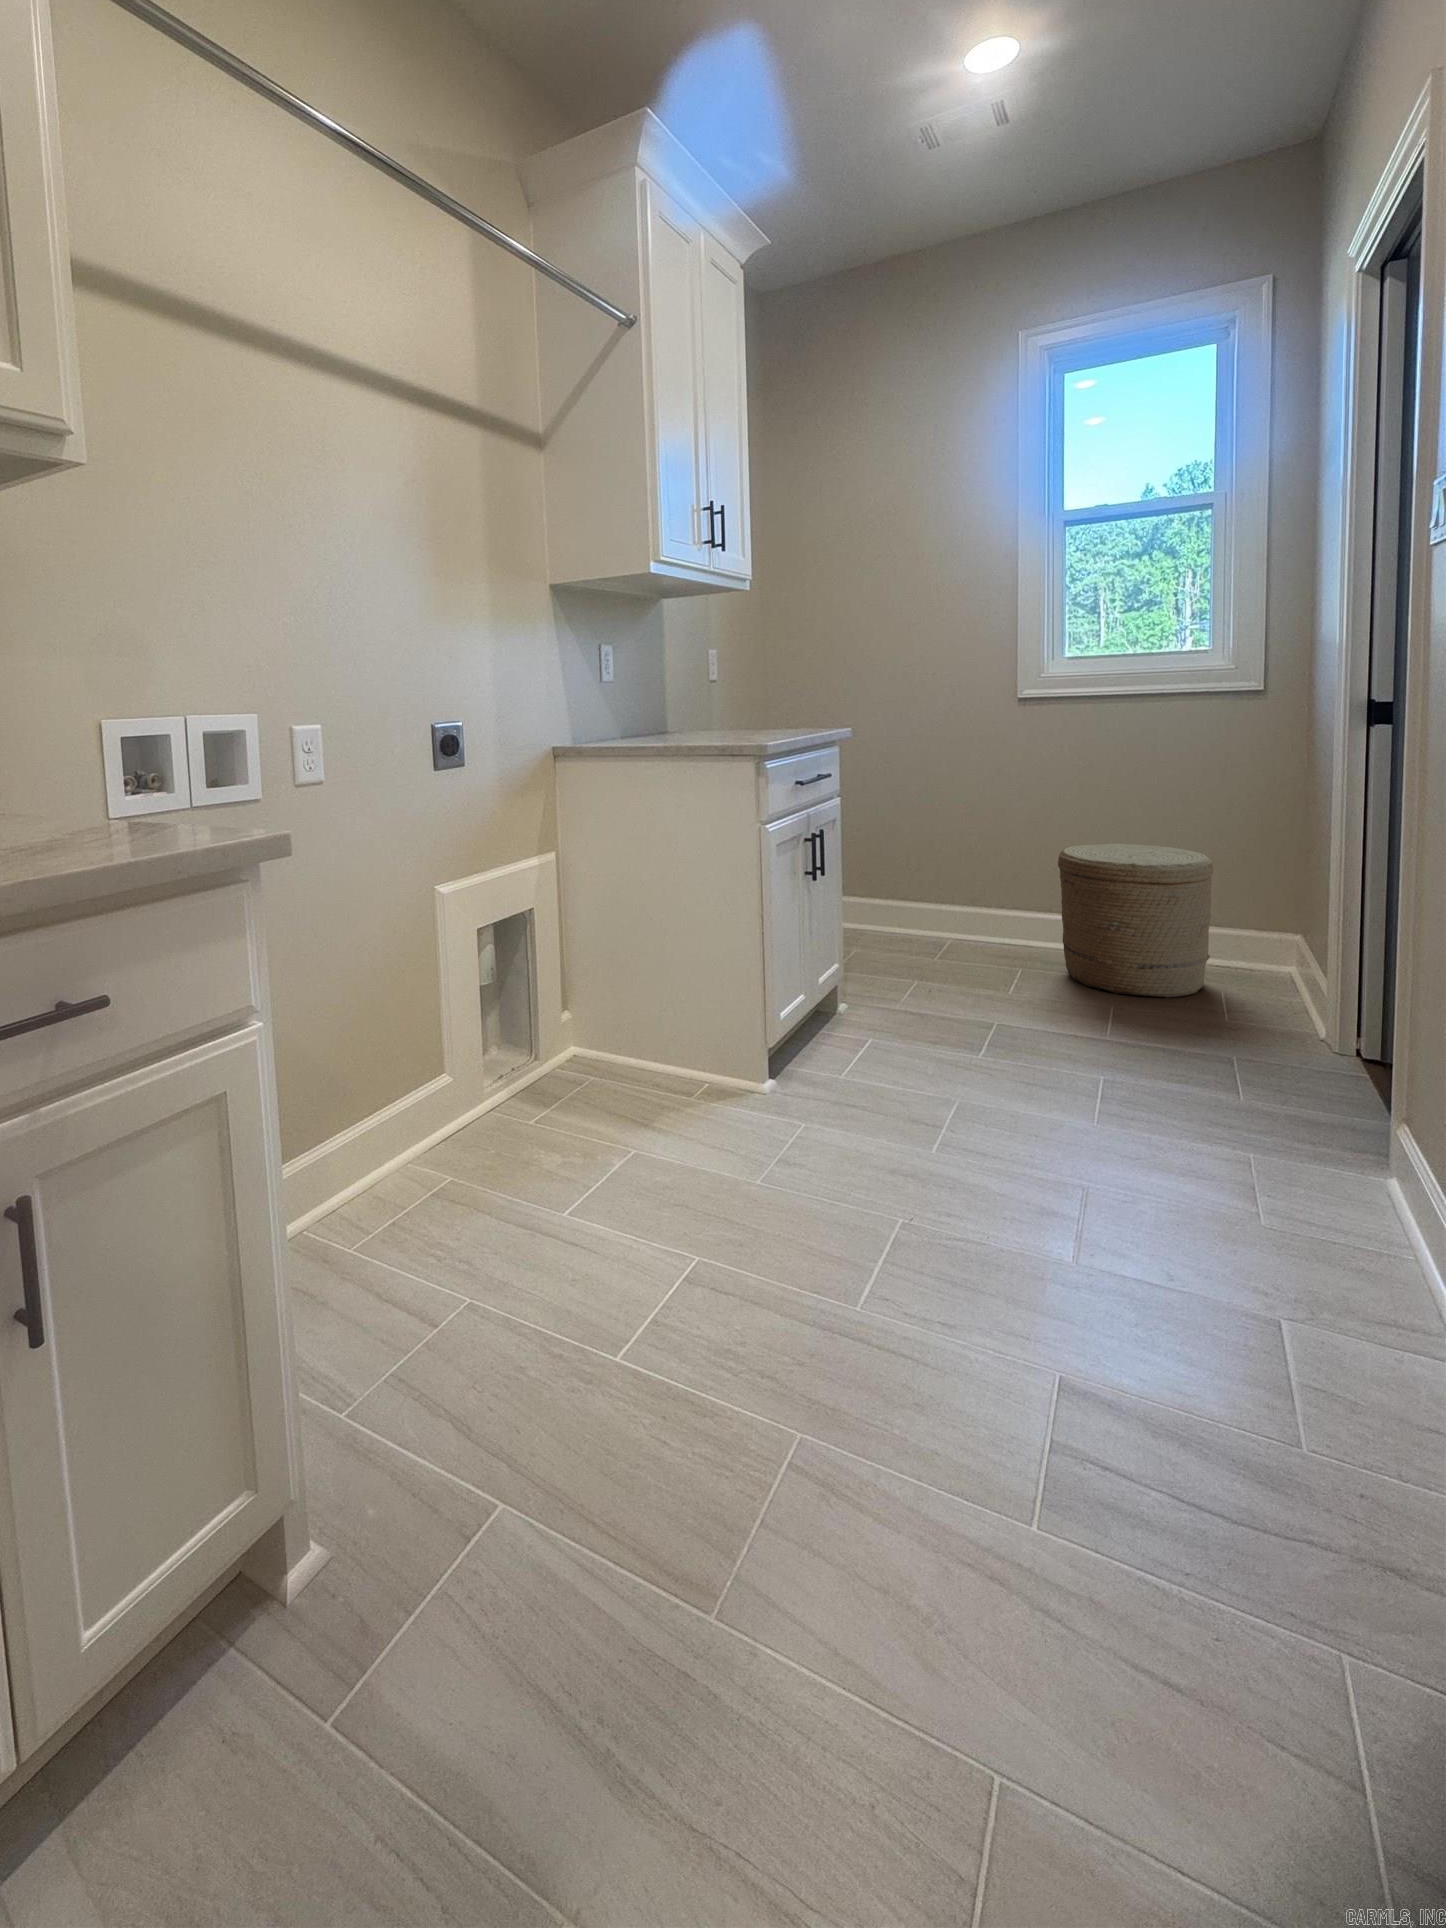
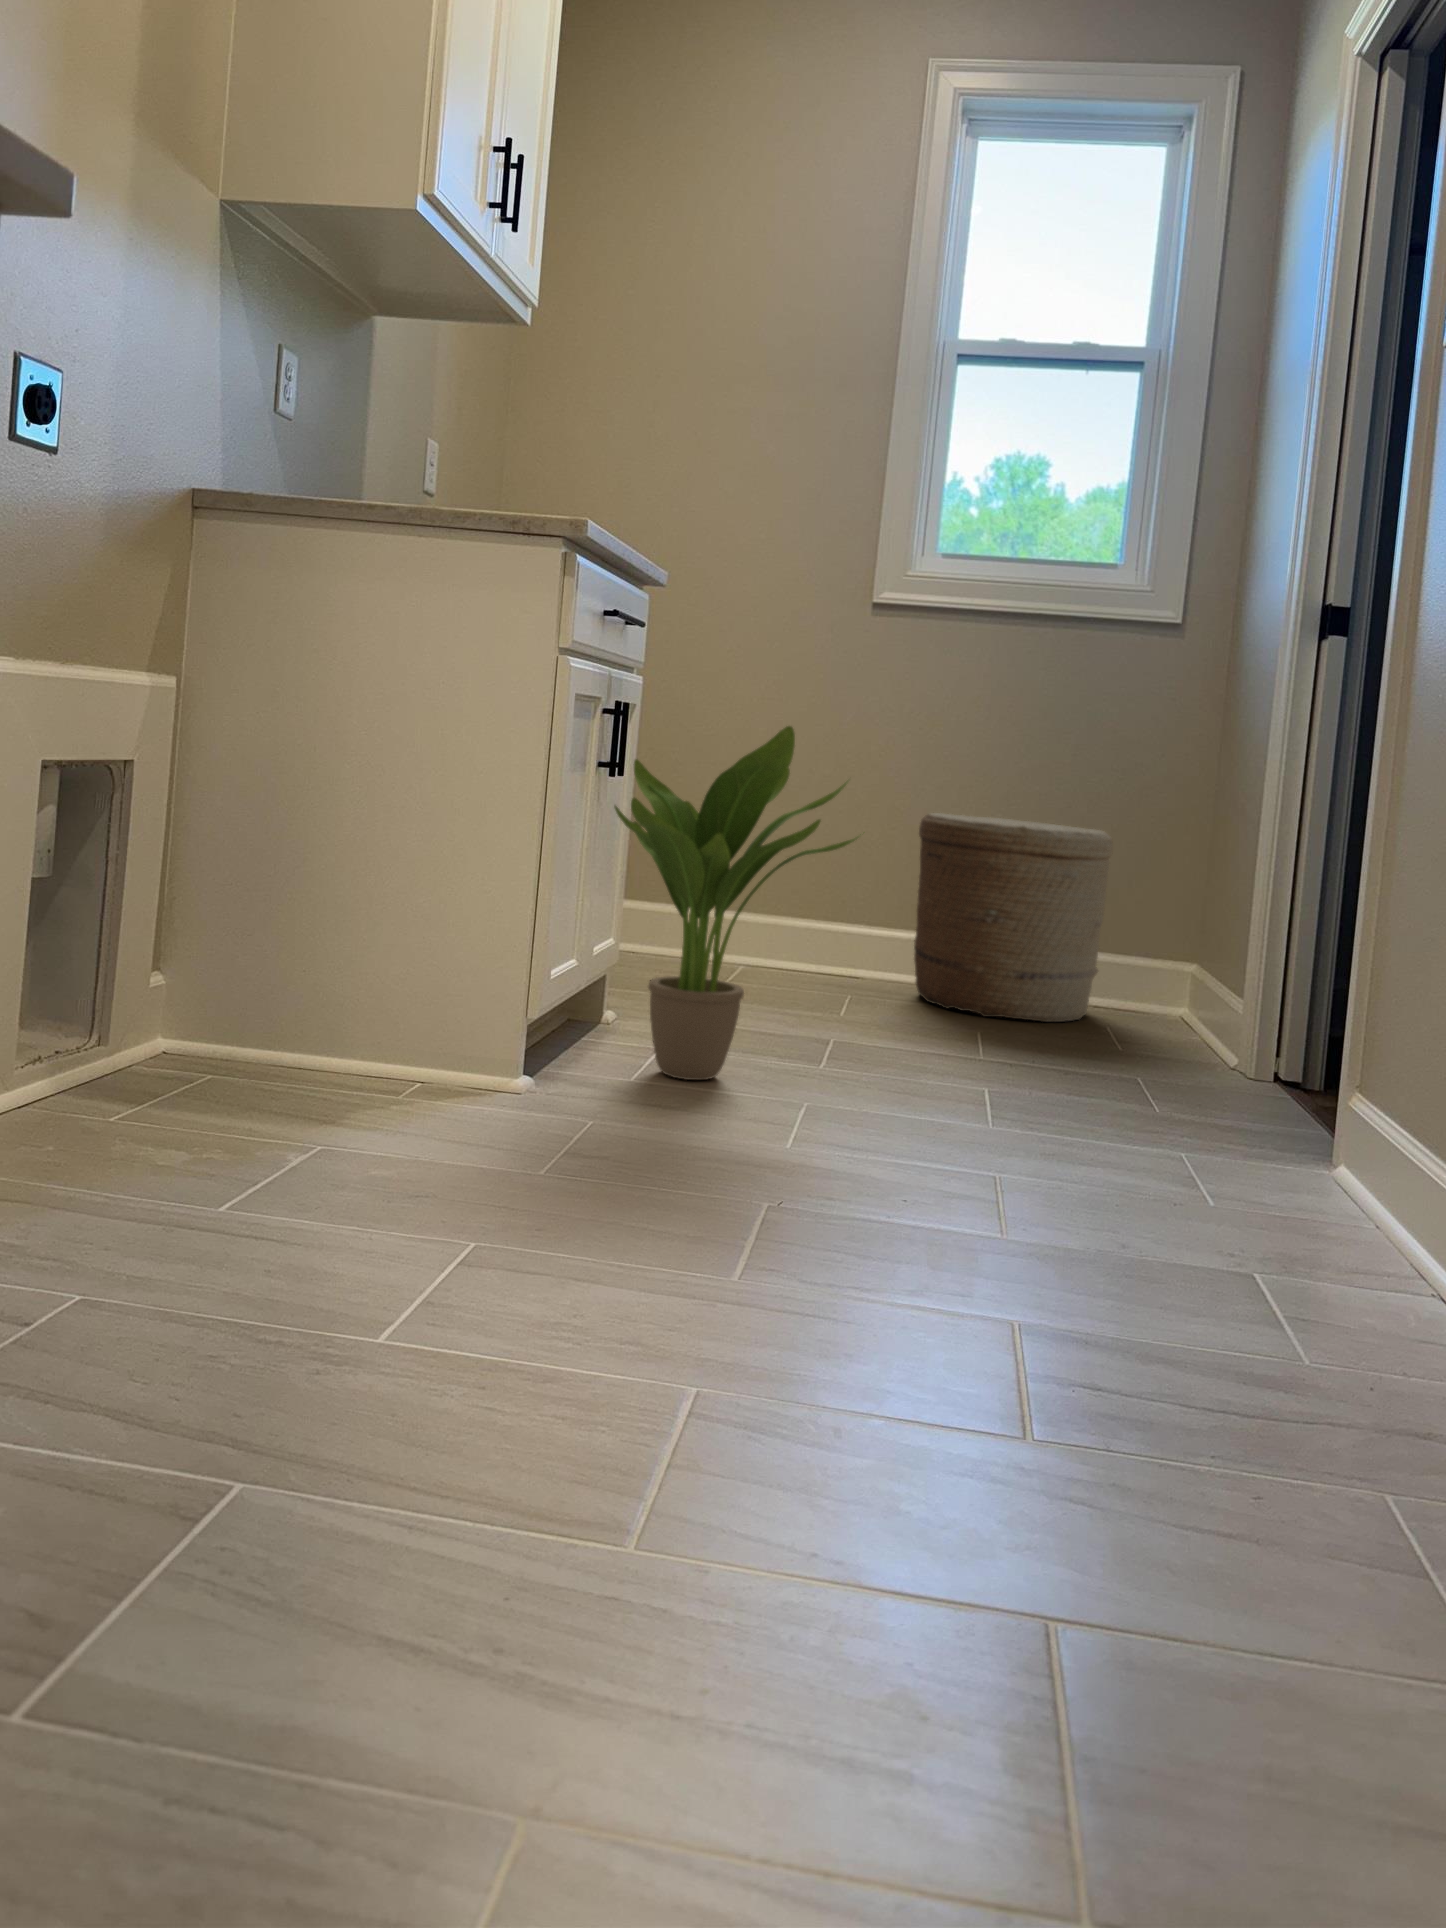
potted plant: none [811,862,983,1074] -> present [614,726,861,1080]

